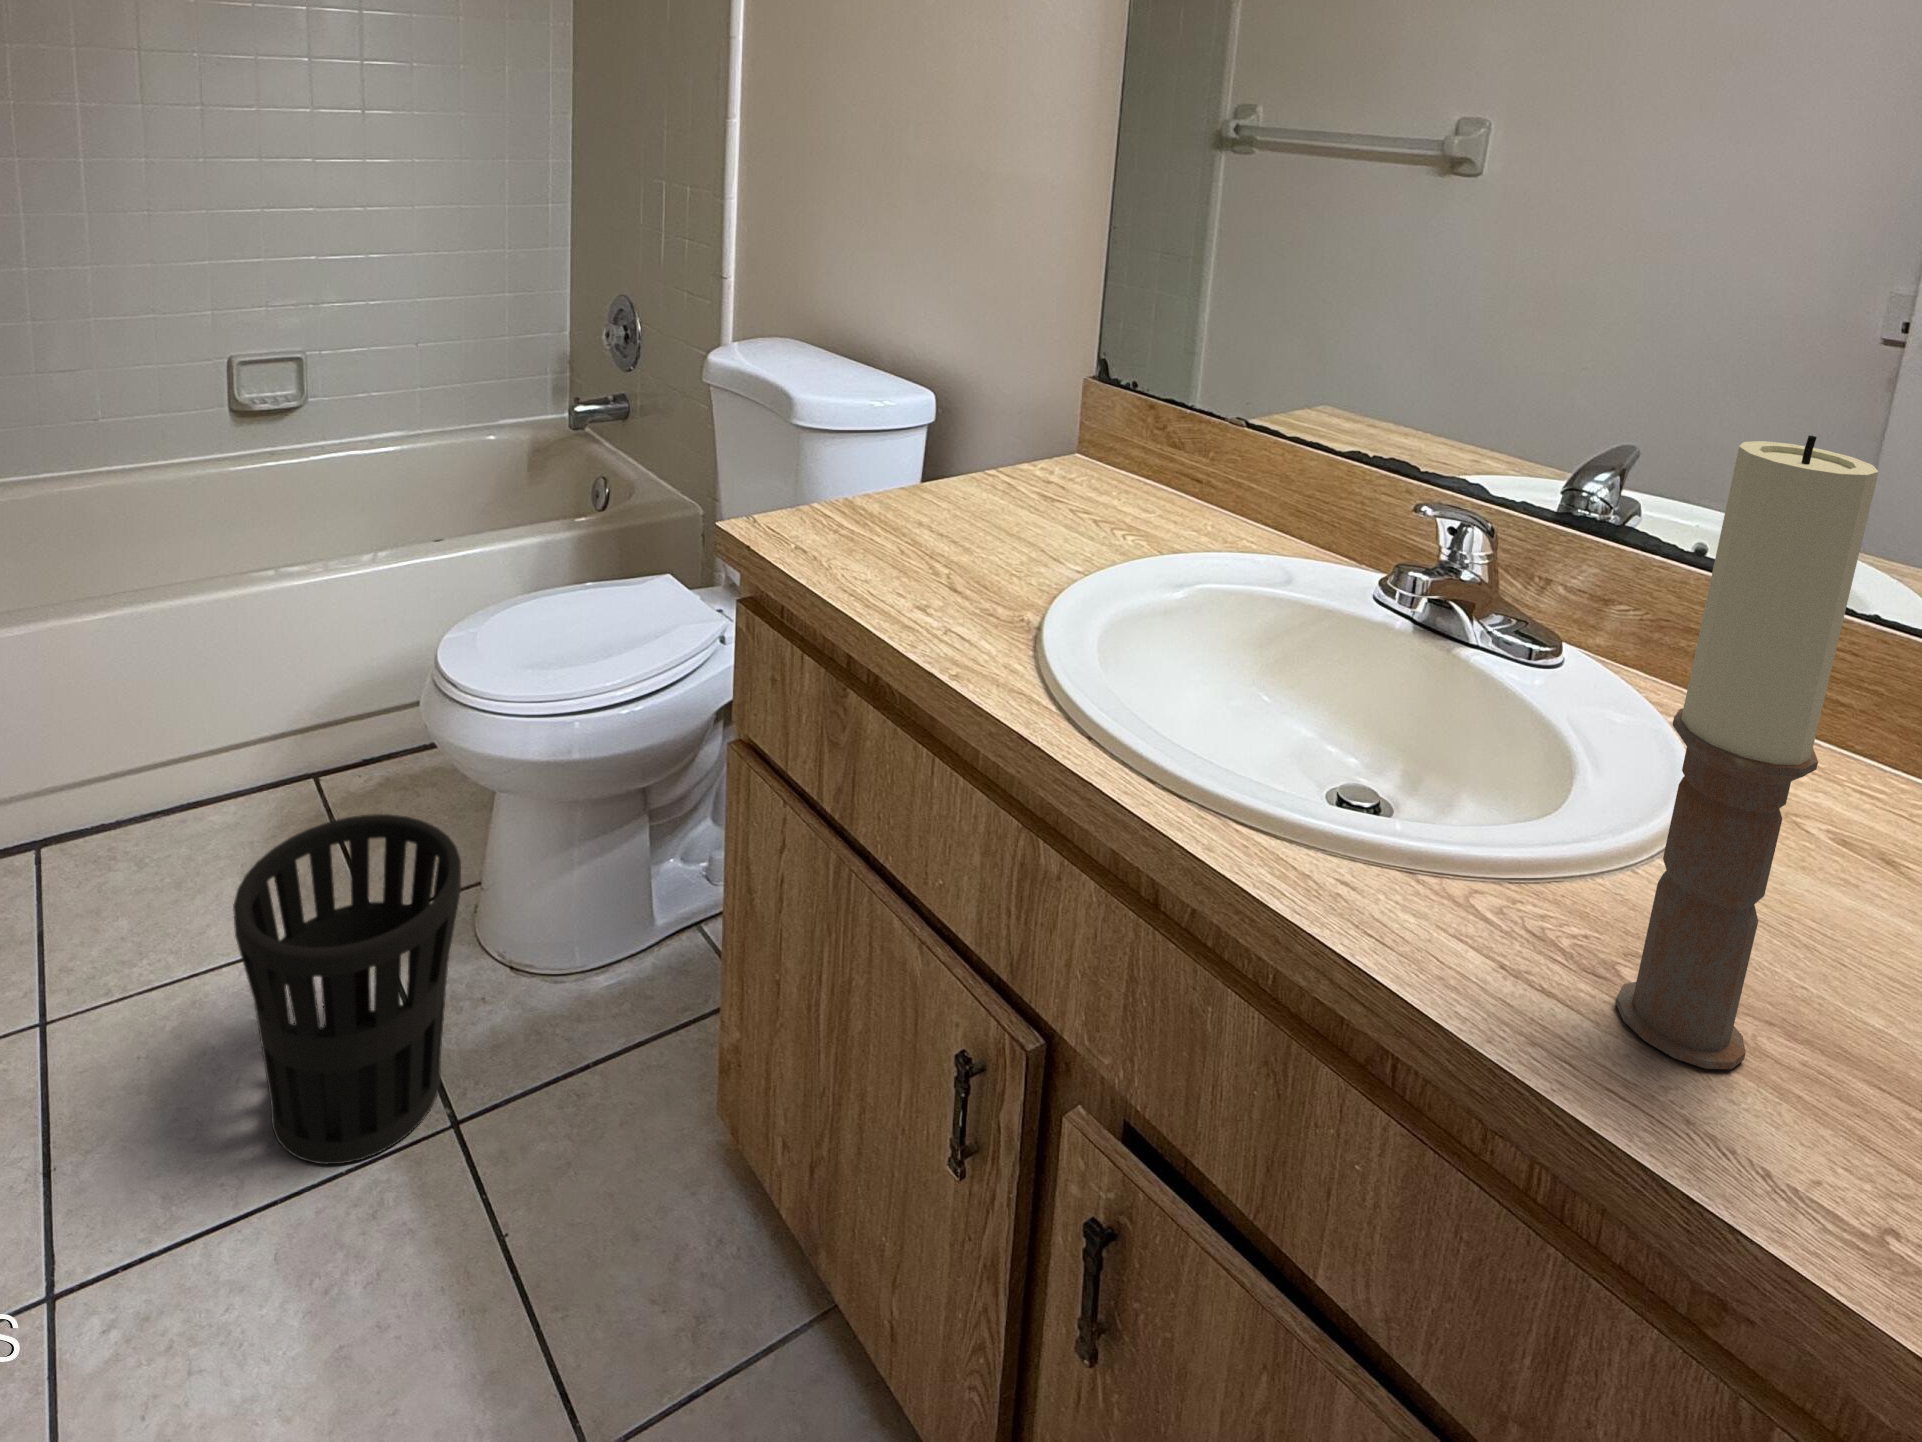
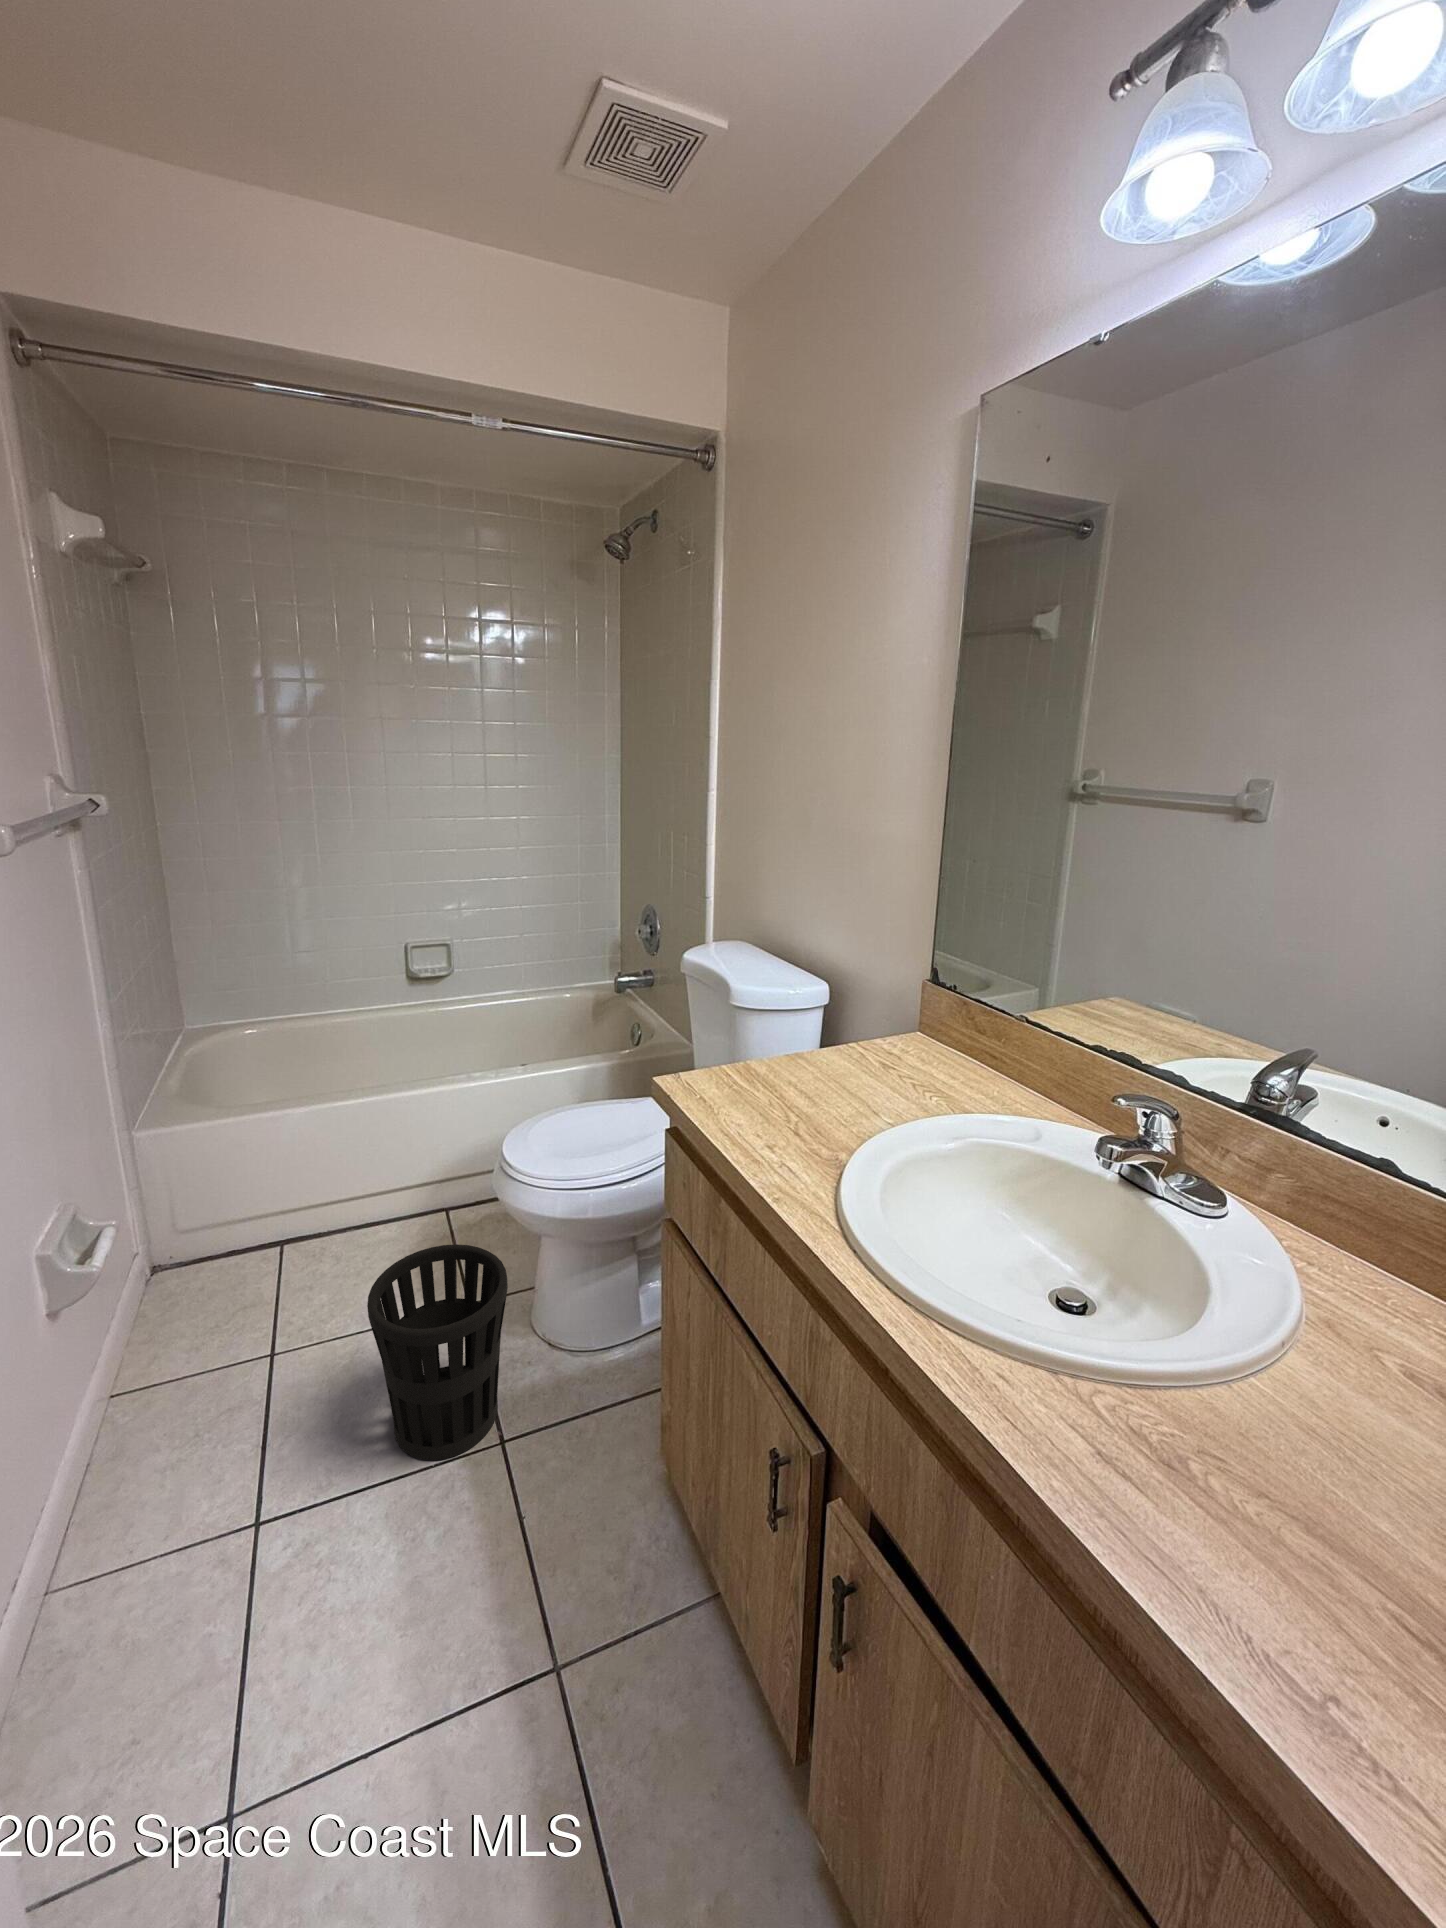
candle: present [1616,436,1878,1069] -> none [1176,1097,1360,1553]

